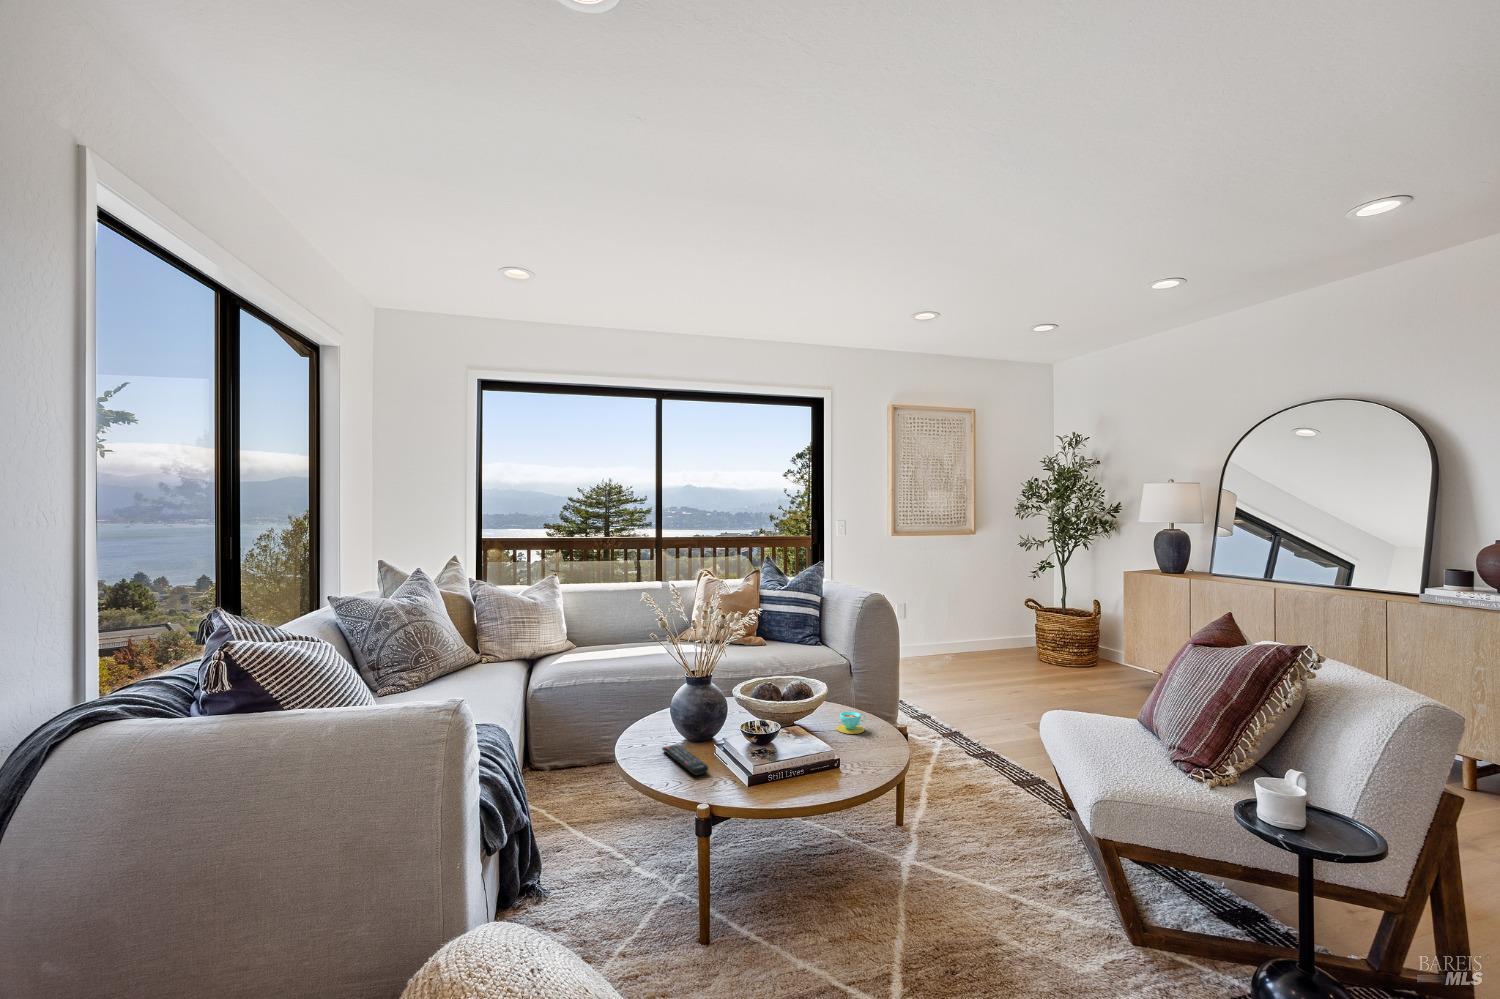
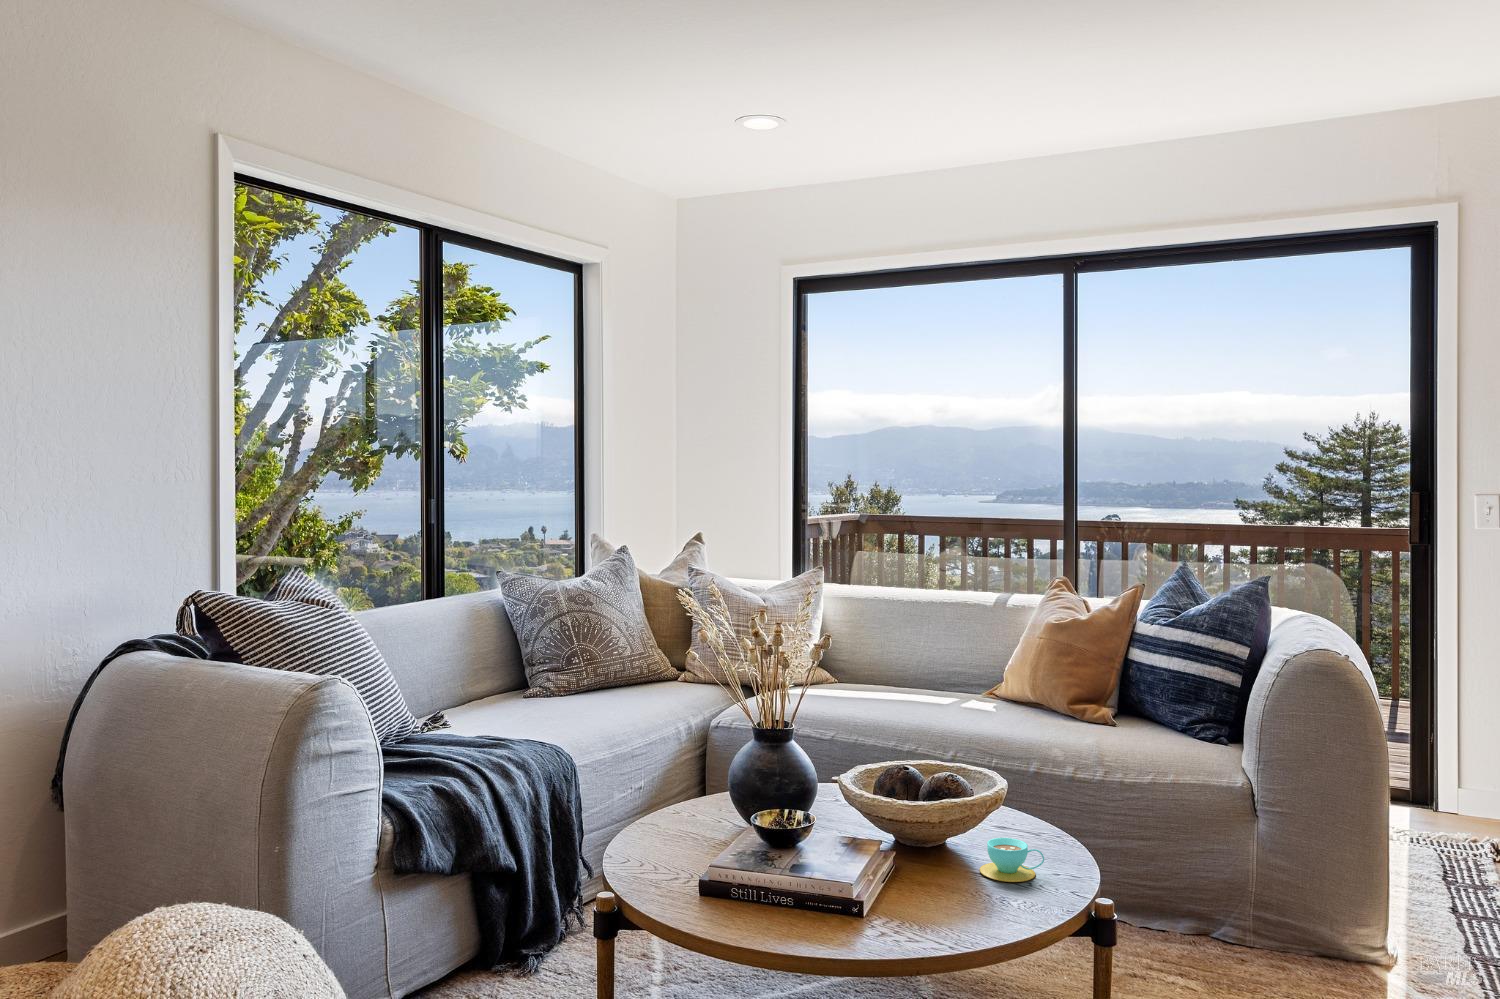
remote control: present [662,744,708,775] -> none [648,817,704,863]

